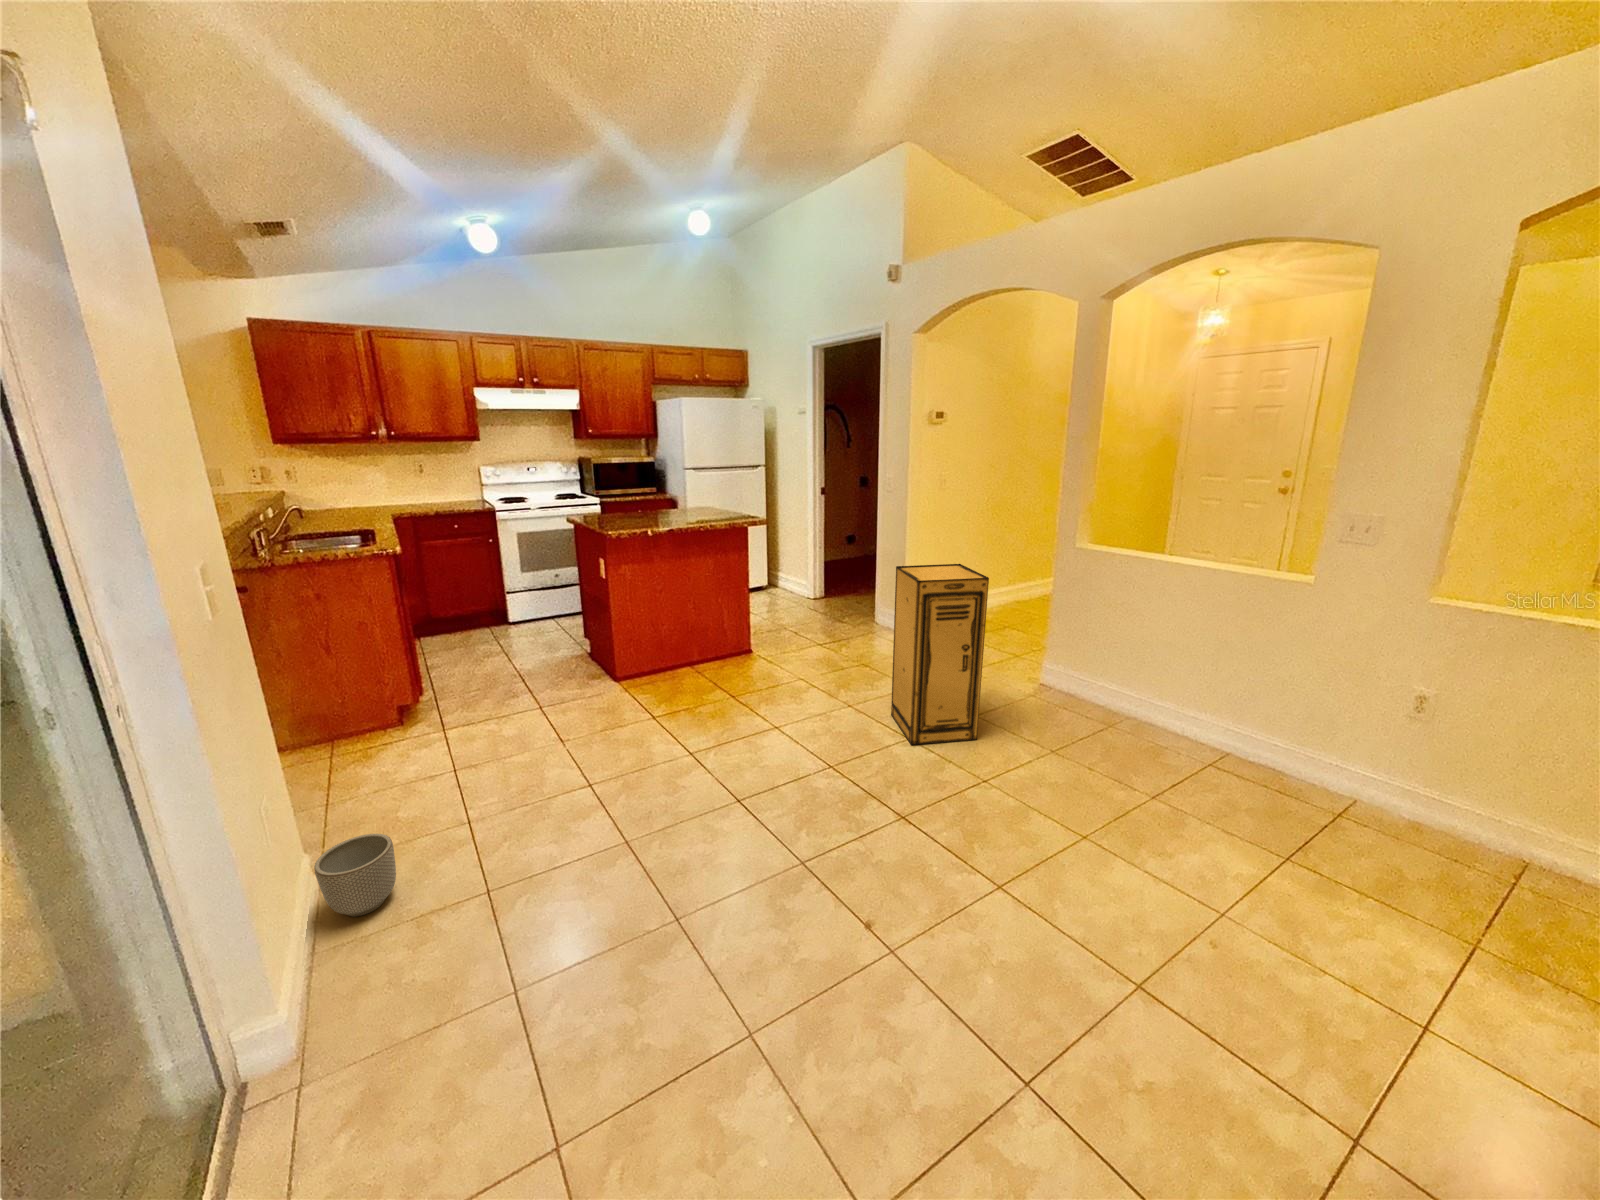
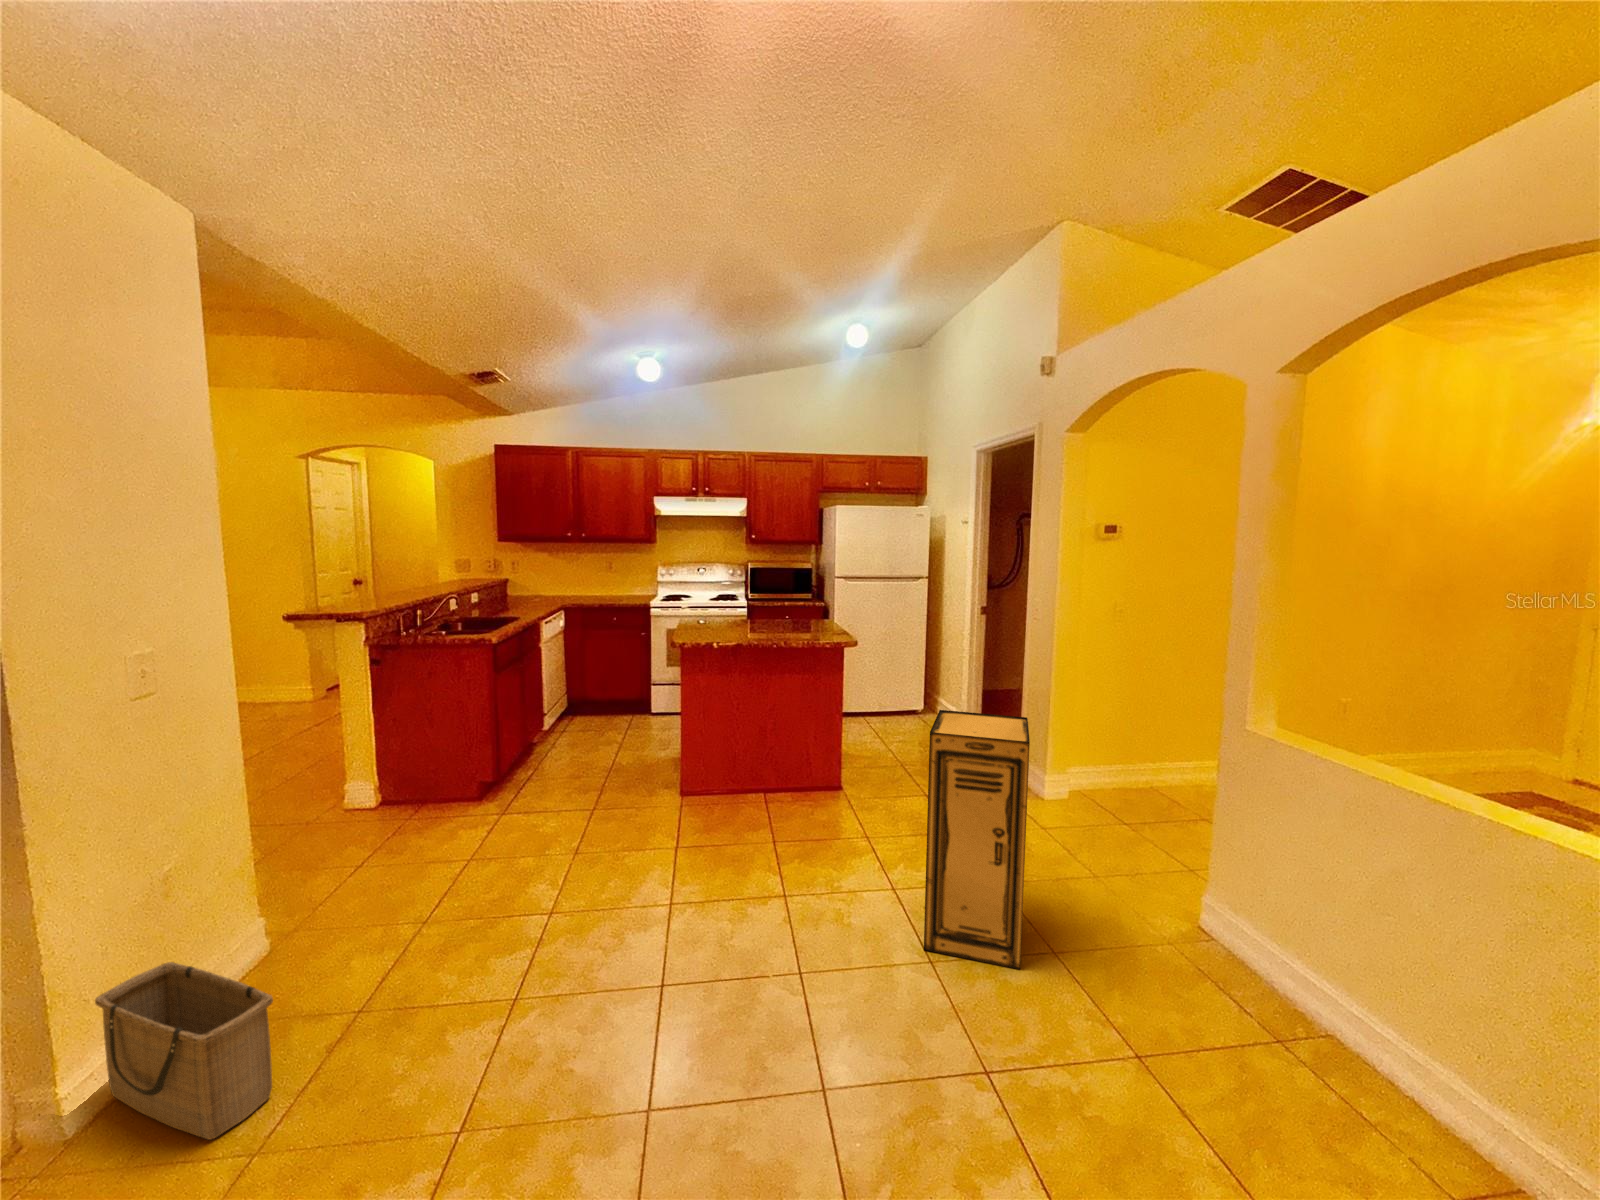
planter: present [314,834,396,917] -> none [289,885,357,959]
basket: none [207,931,466,1108] -> present [95,962,273,1140]

